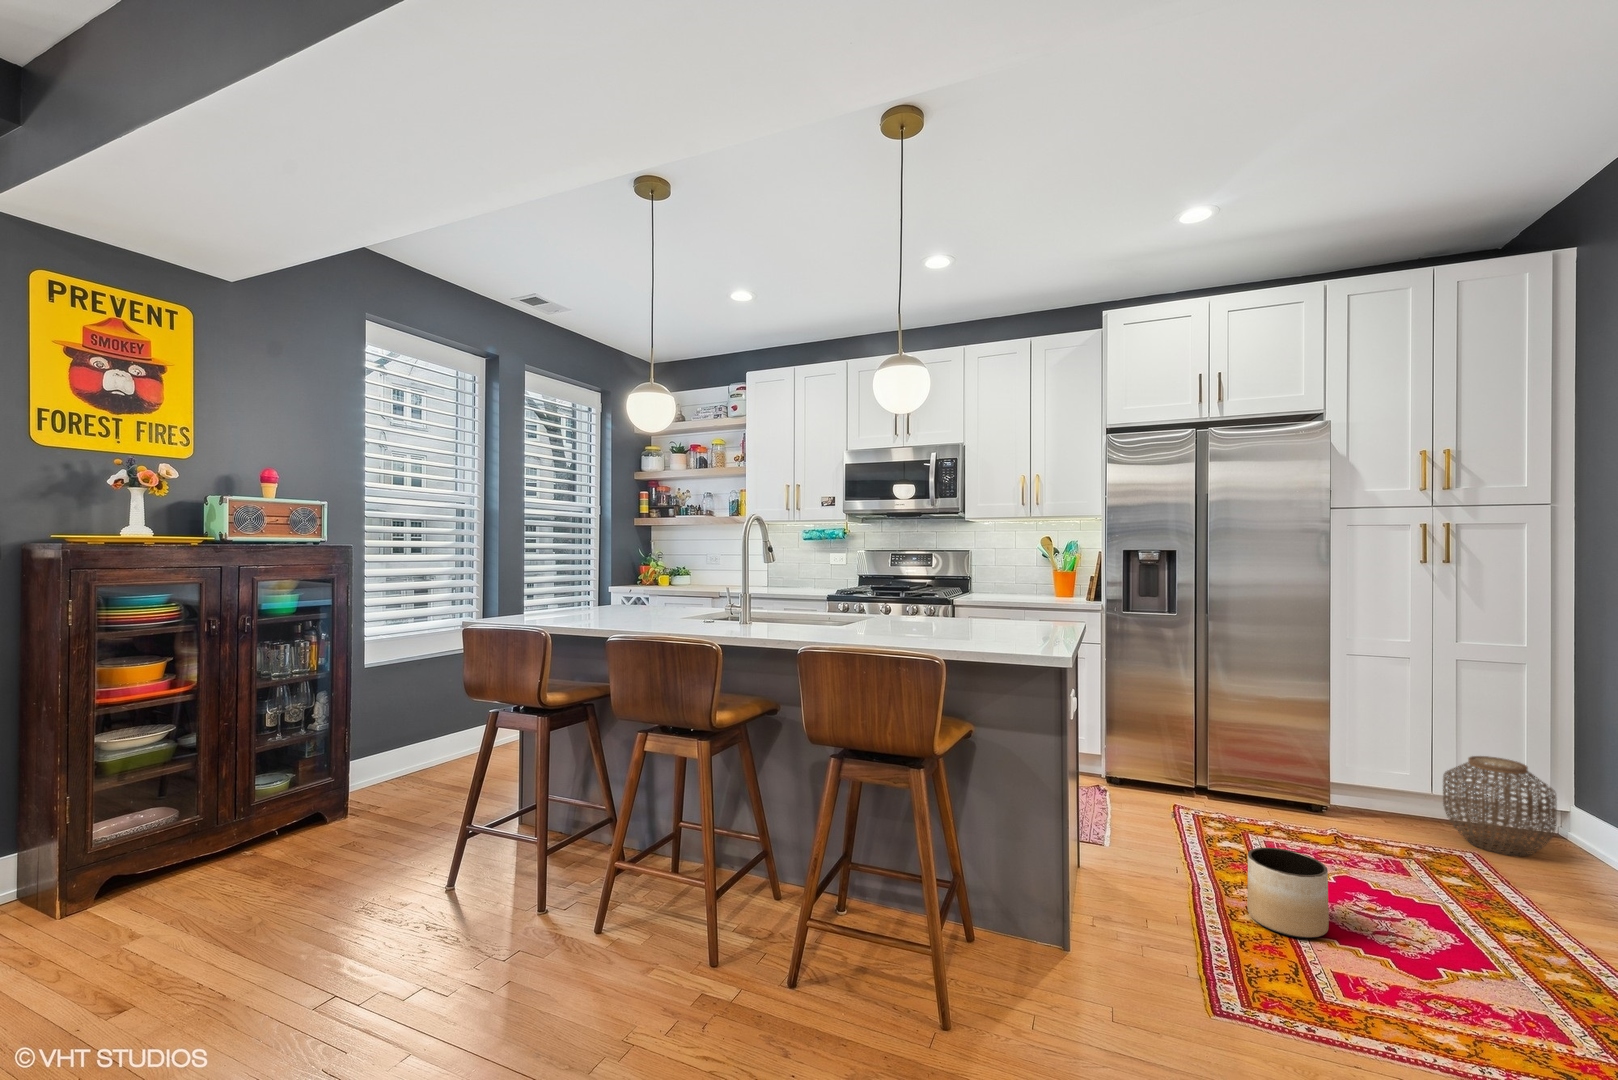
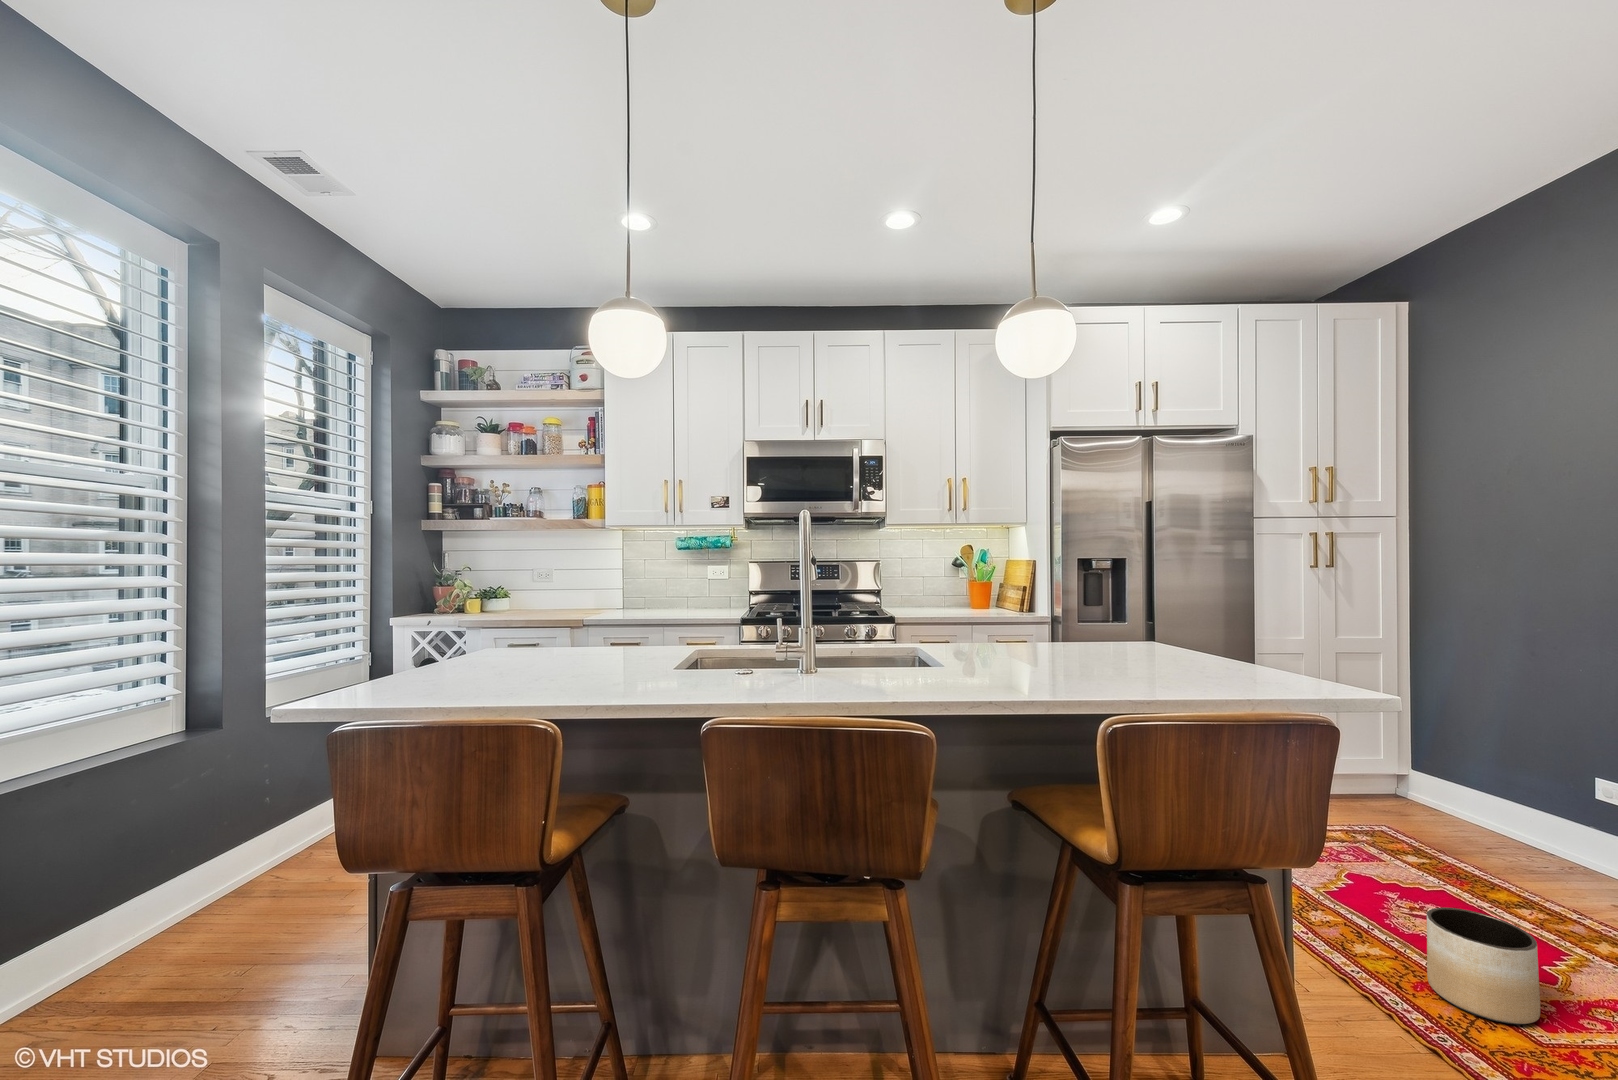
woven basket: present [1443,756,1557,856] -> none [1400,754,1508,849]

